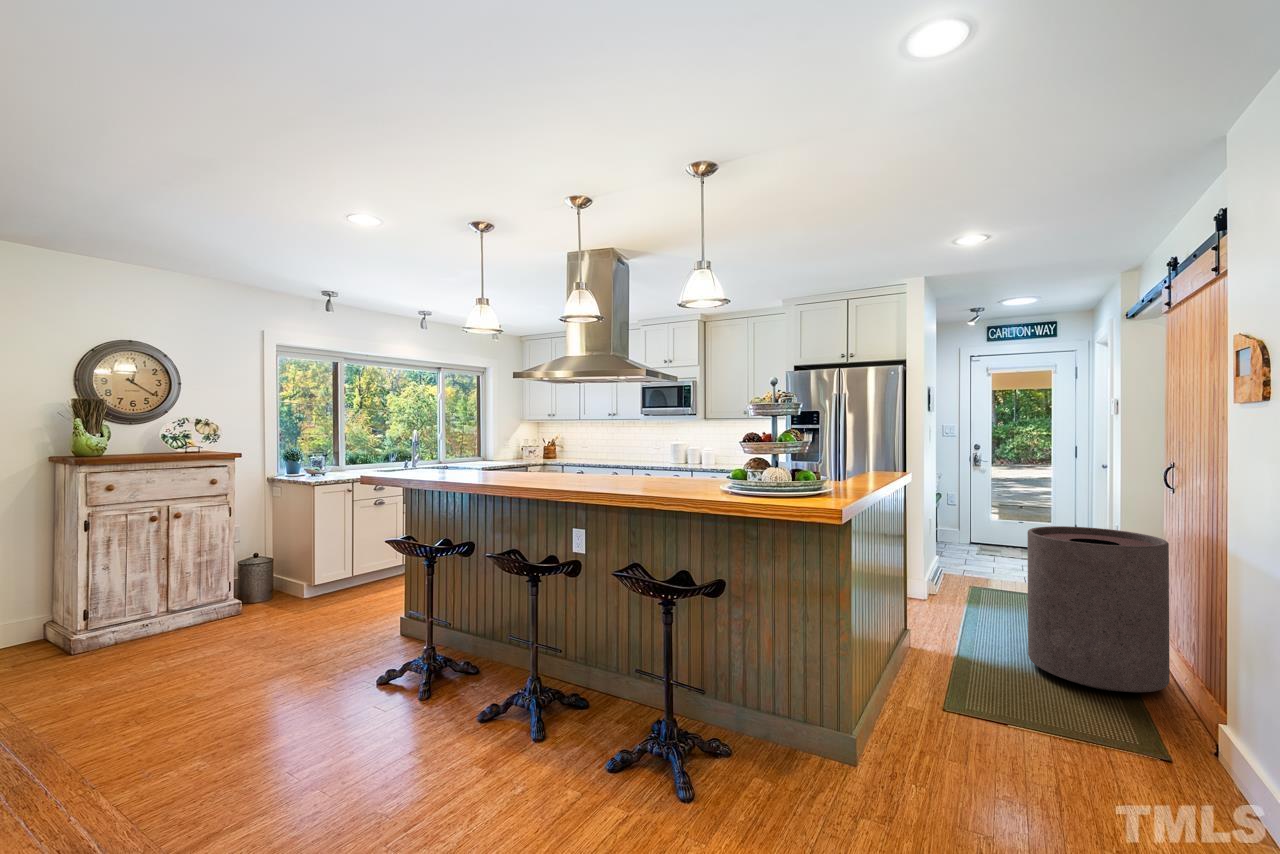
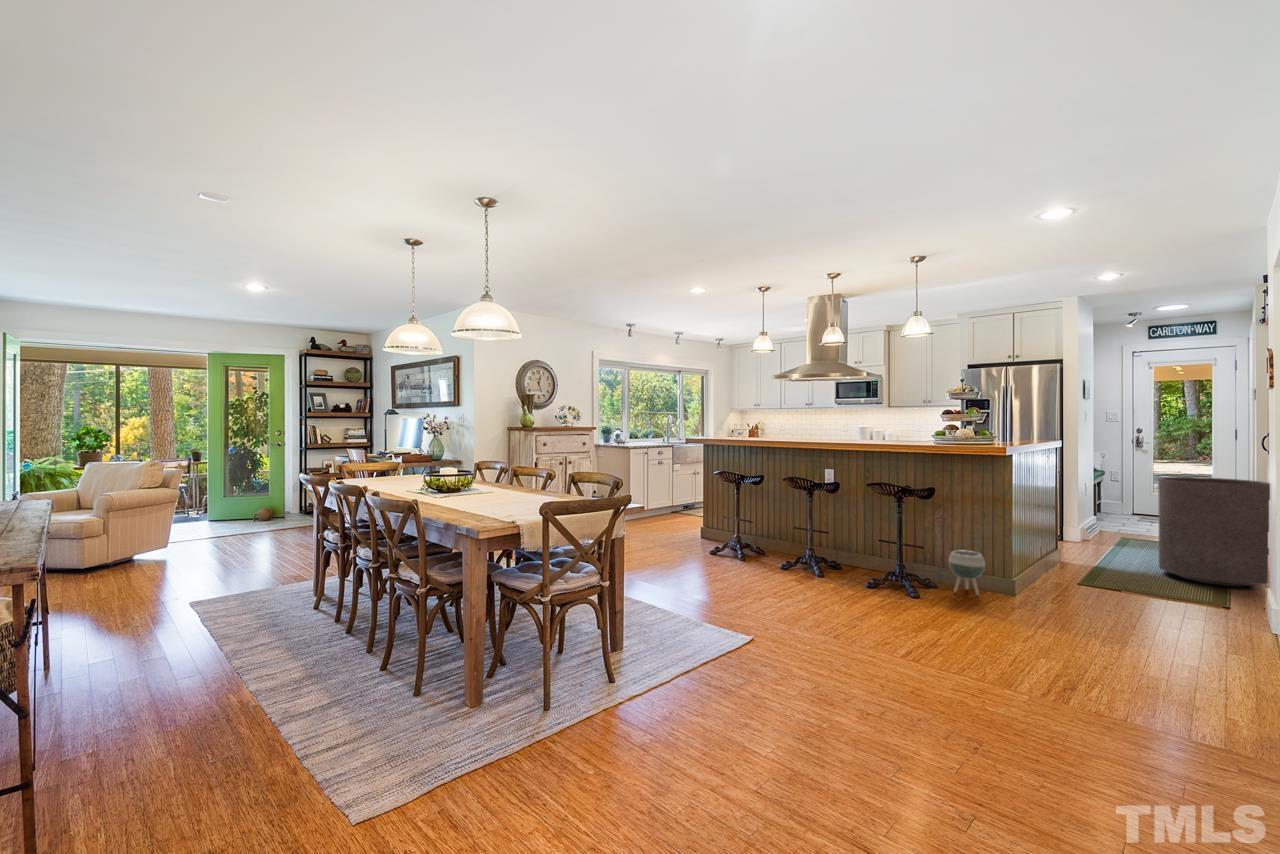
planter: none [742,683,798,772] -> present [949,550,985,595]

